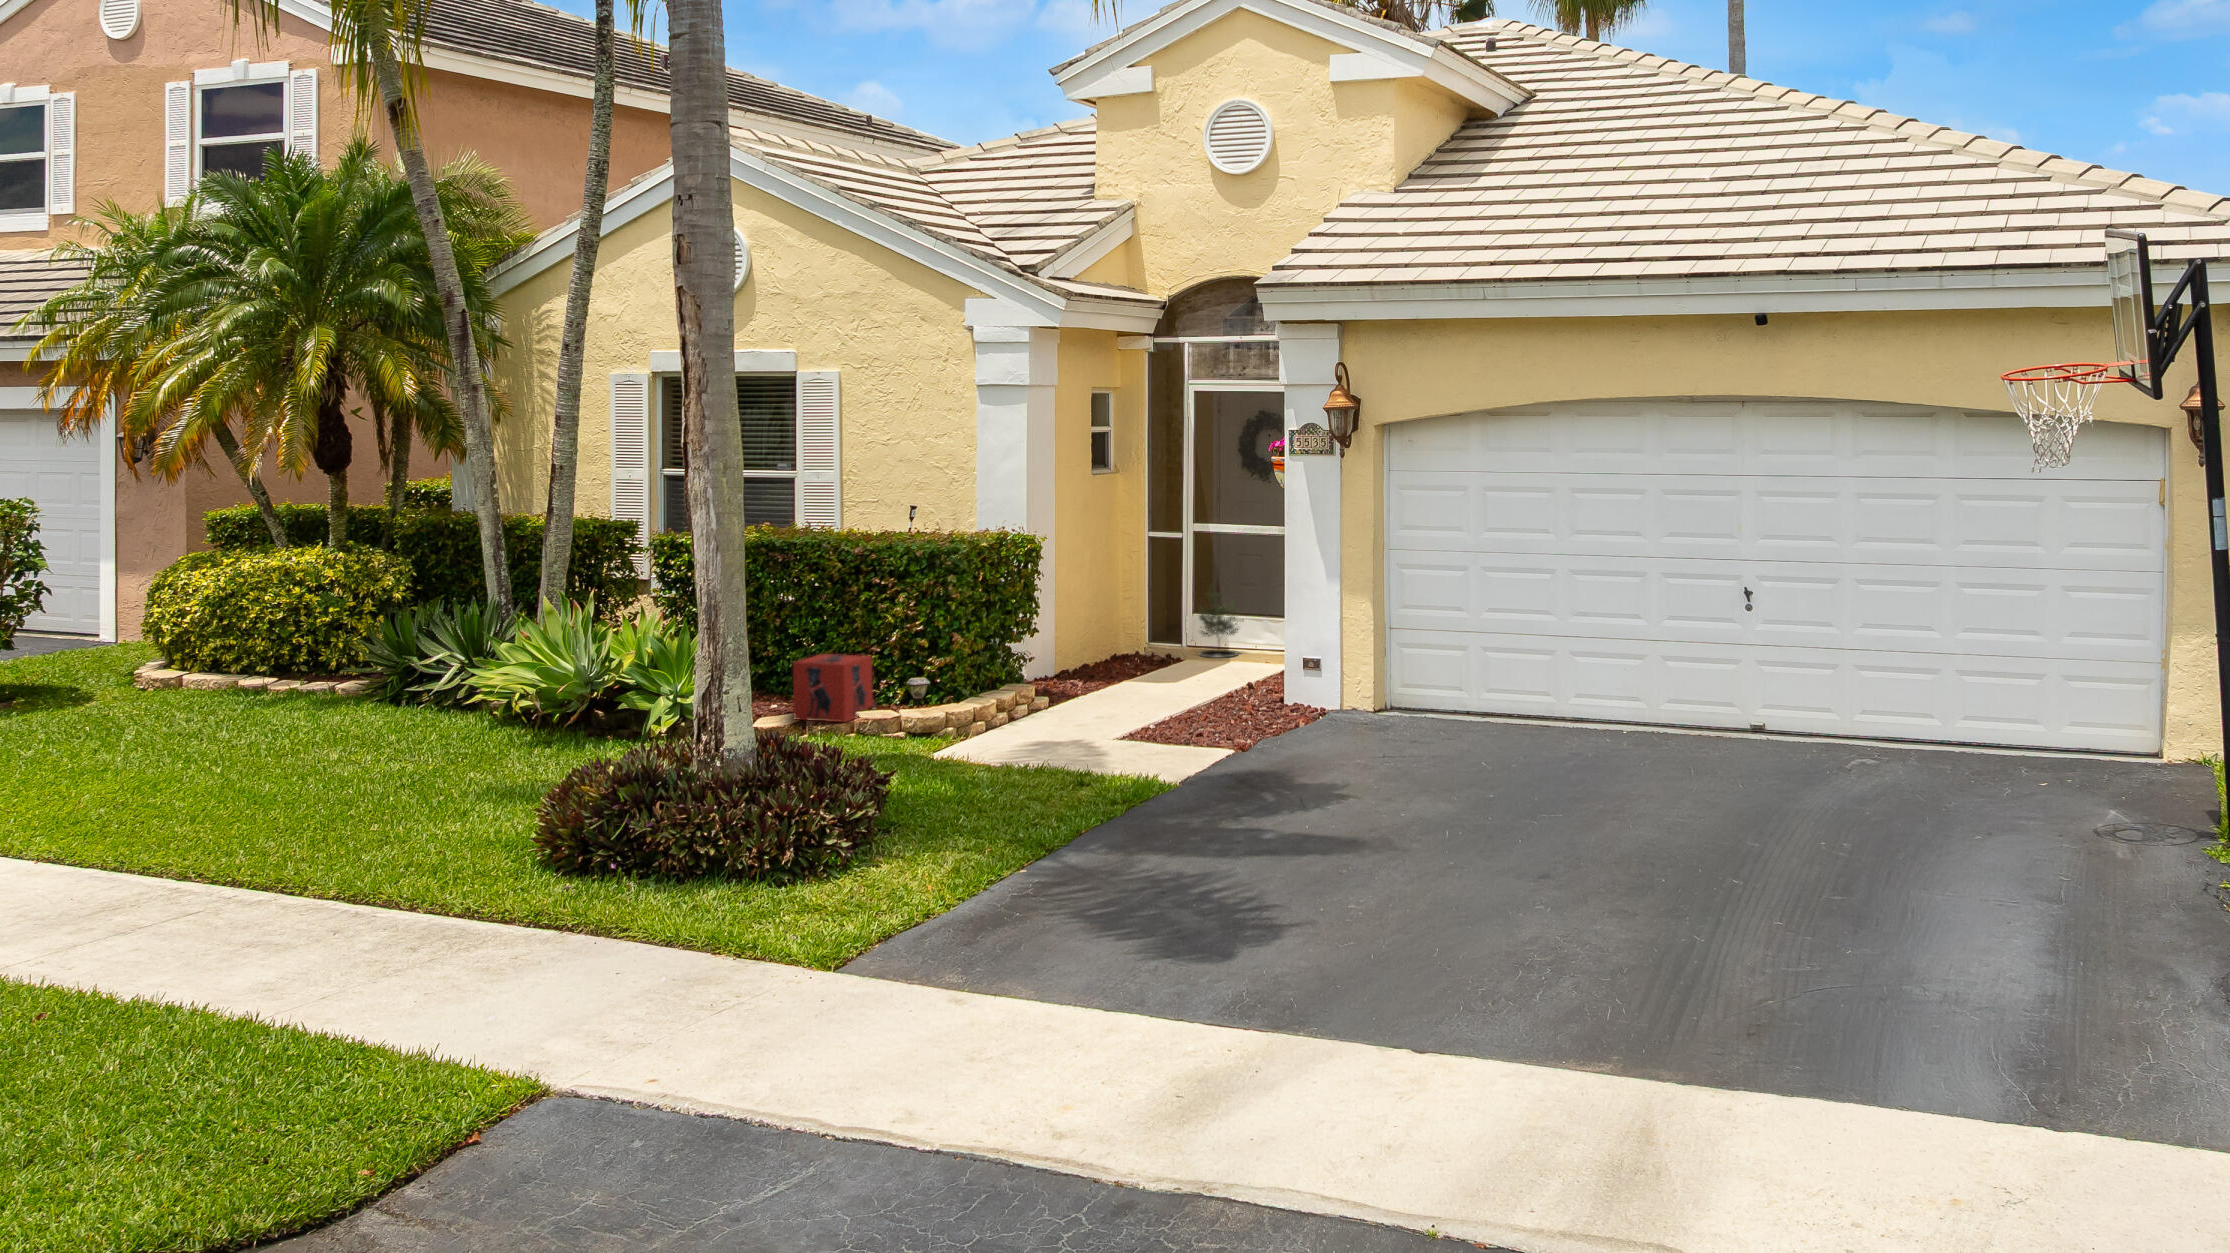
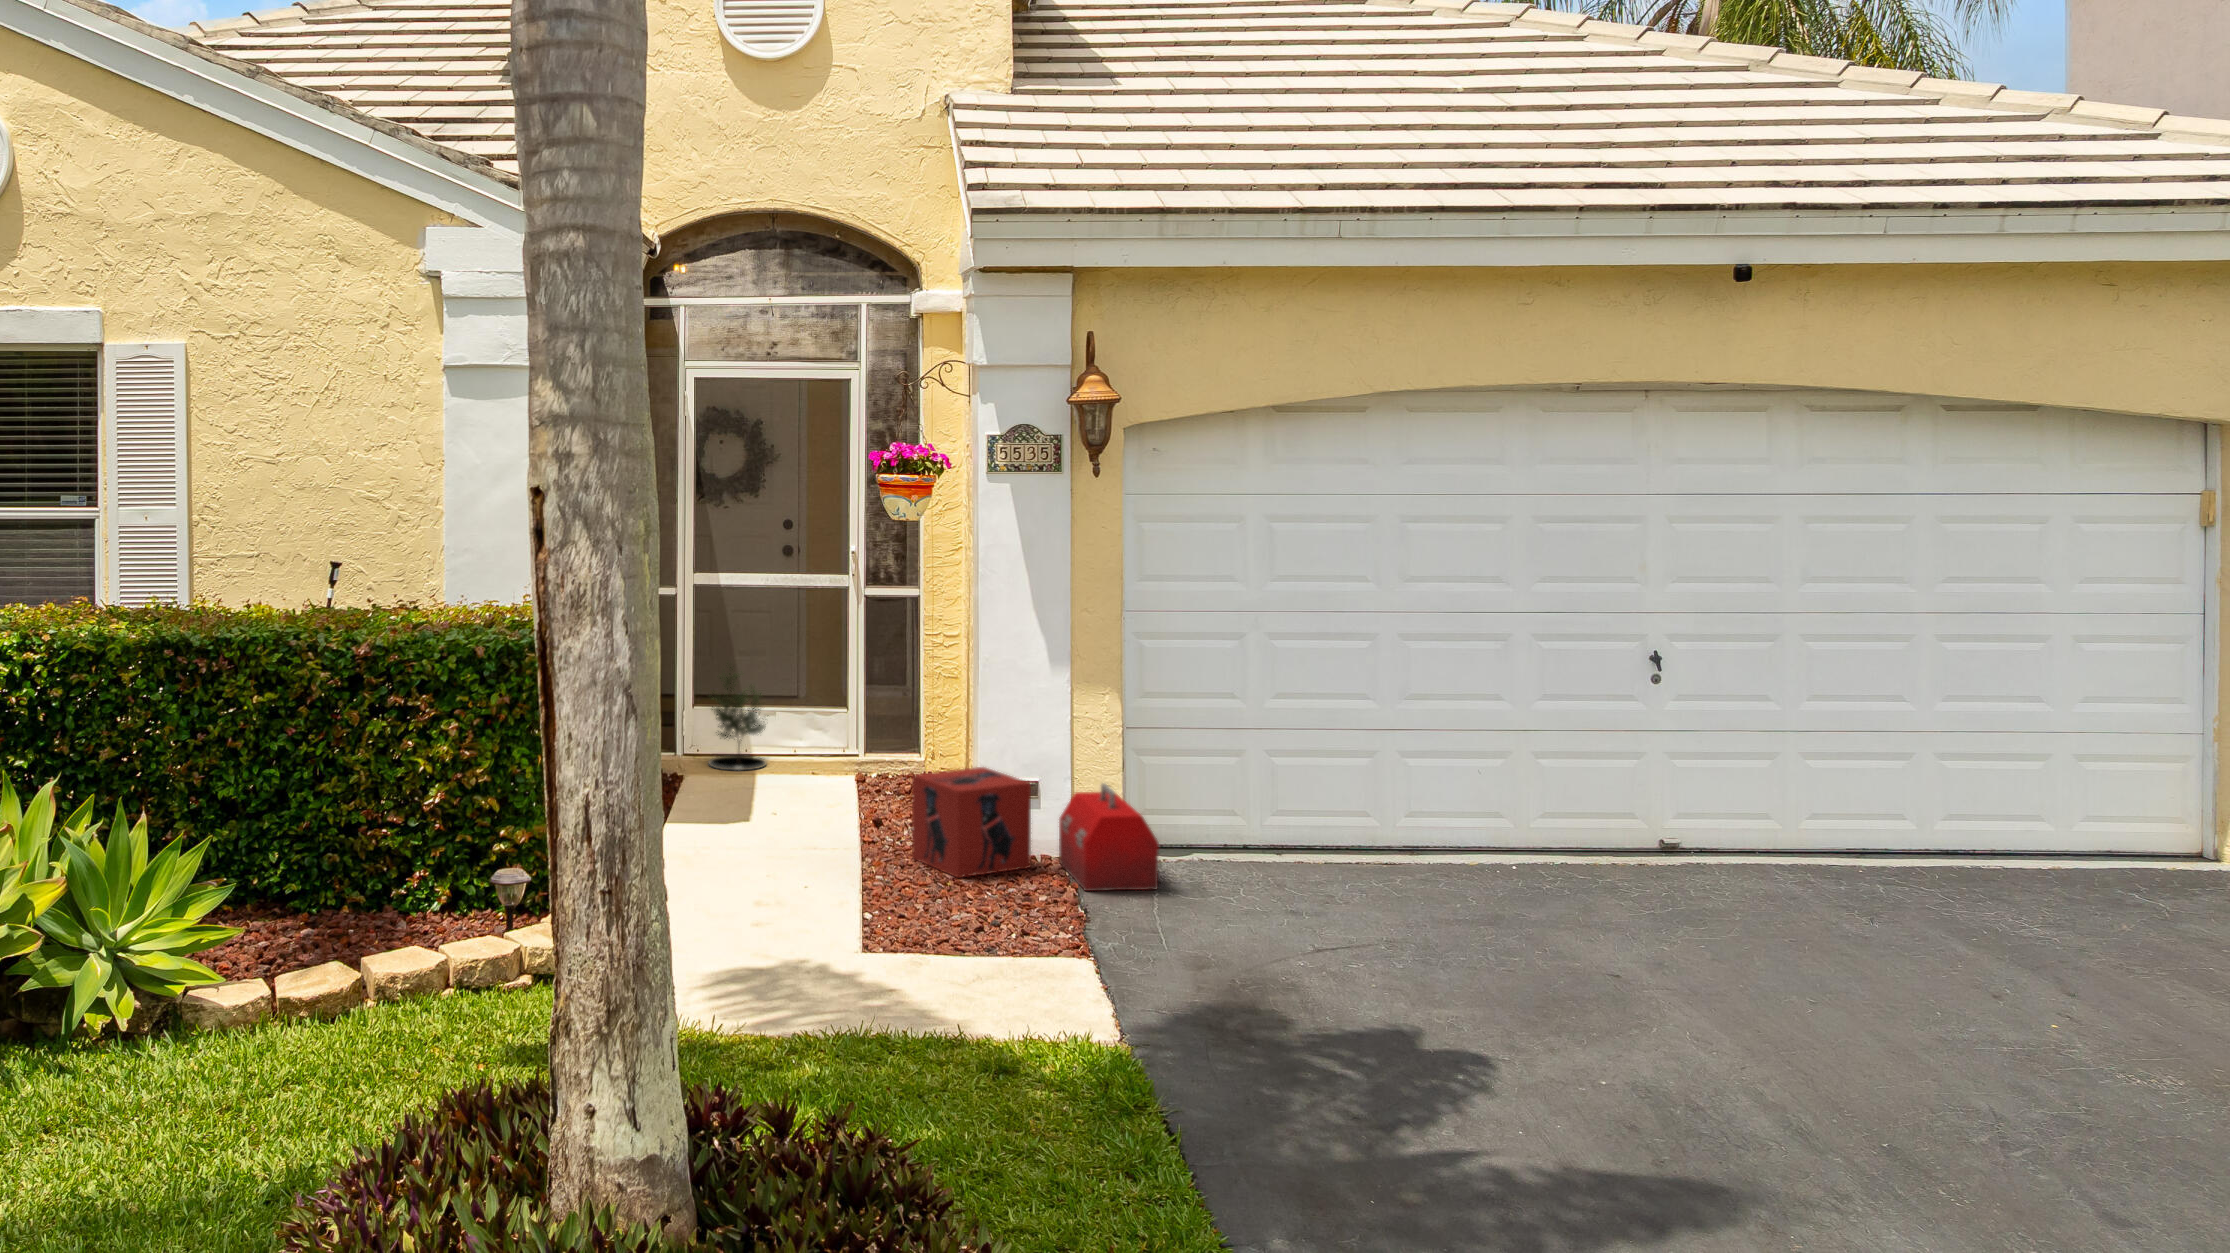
storage box: present [793,654,873,722] -> present [912,767,1031,878]
toolbox: none [1300,657,1362,726] -> present [1059,784,1159,891]

